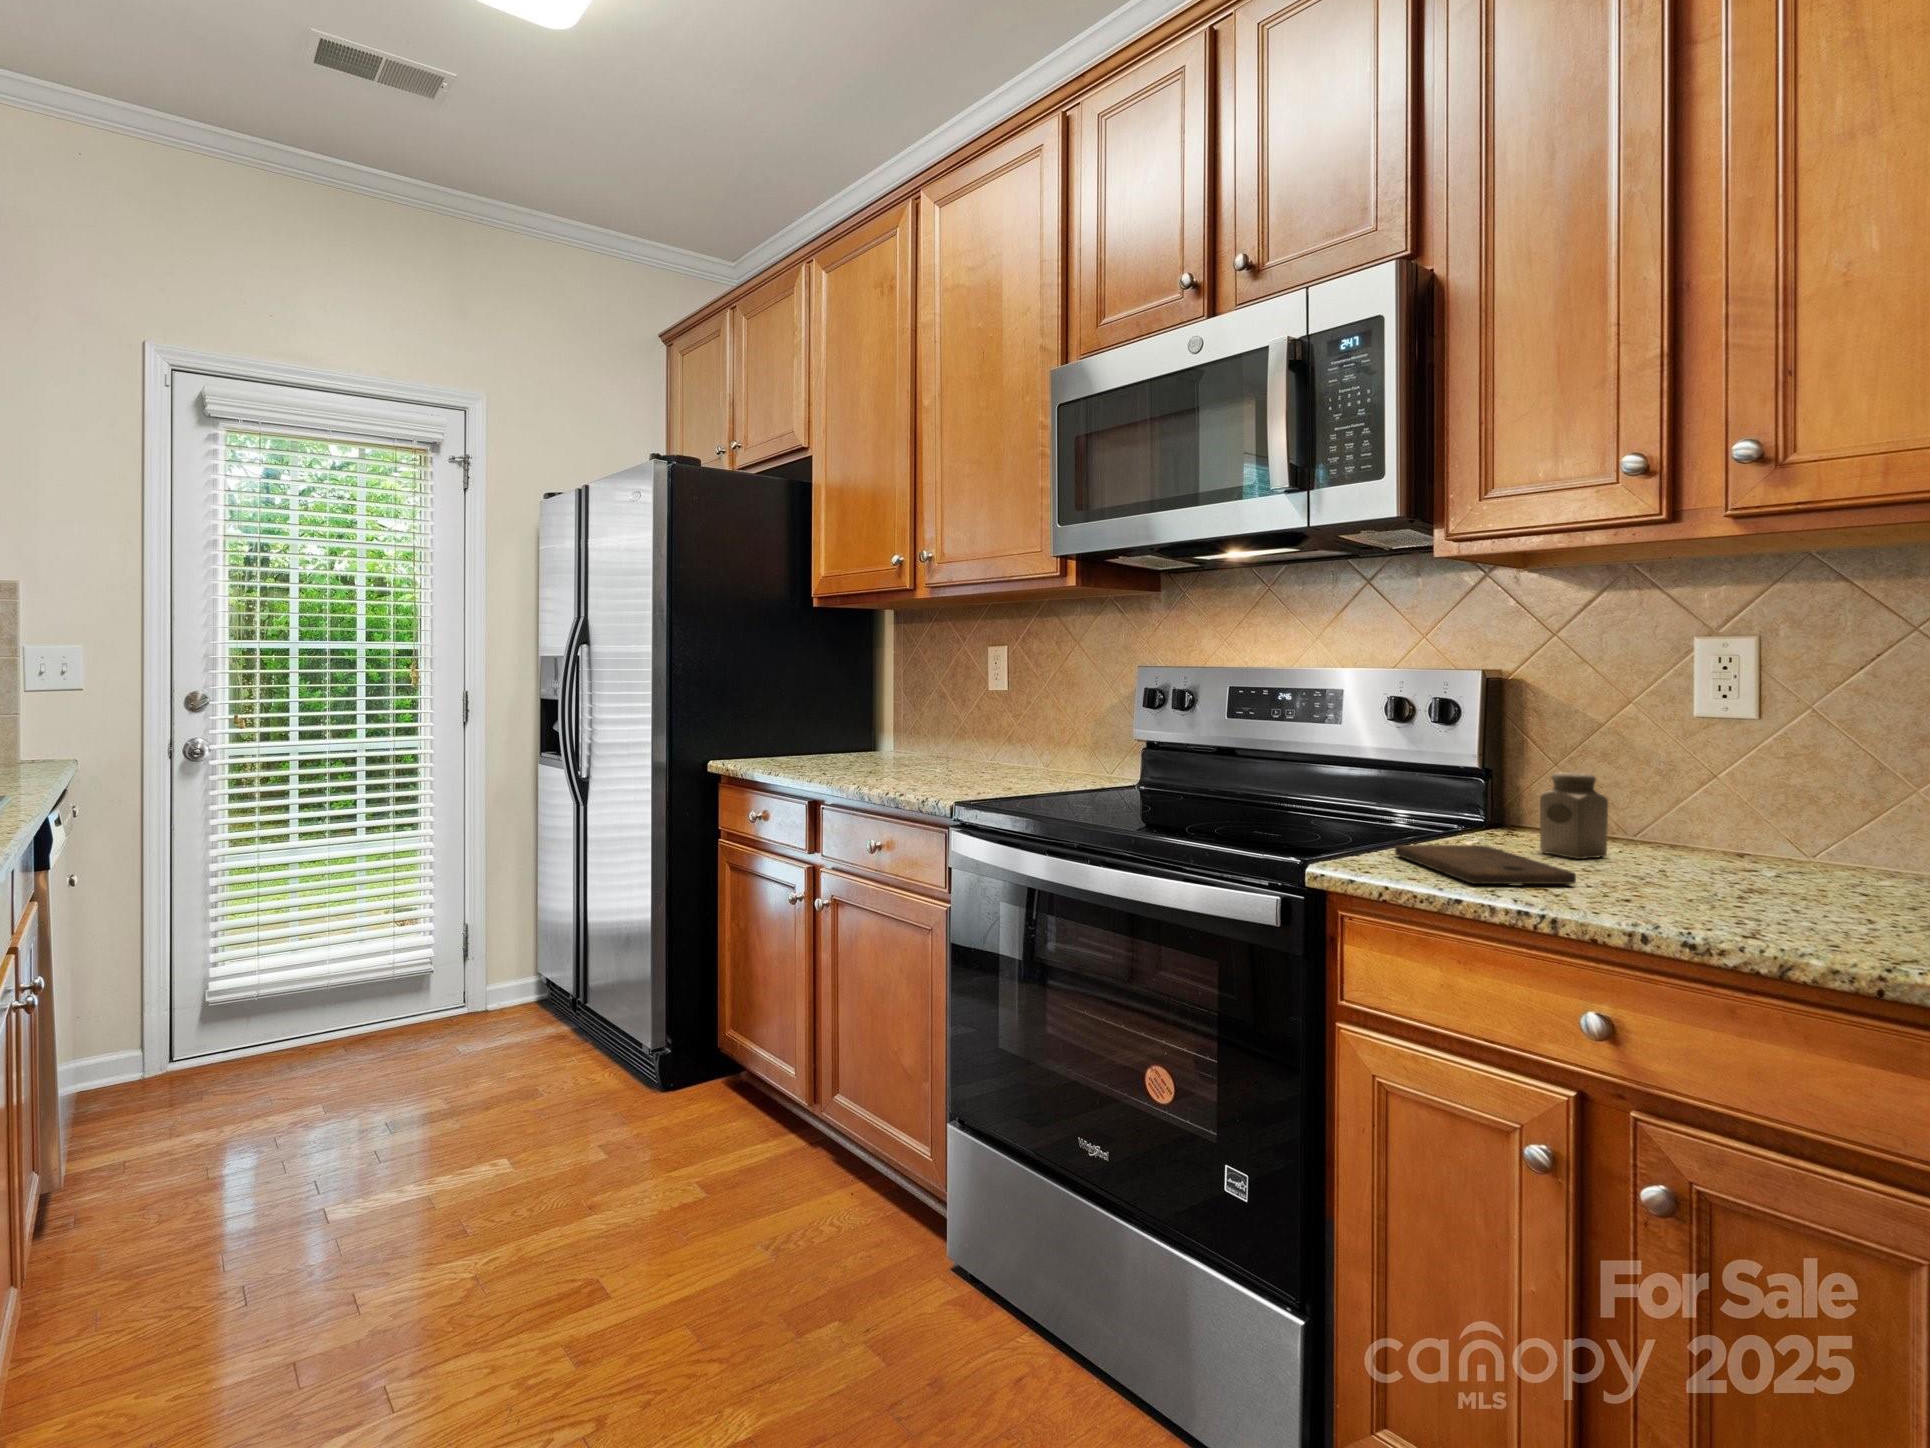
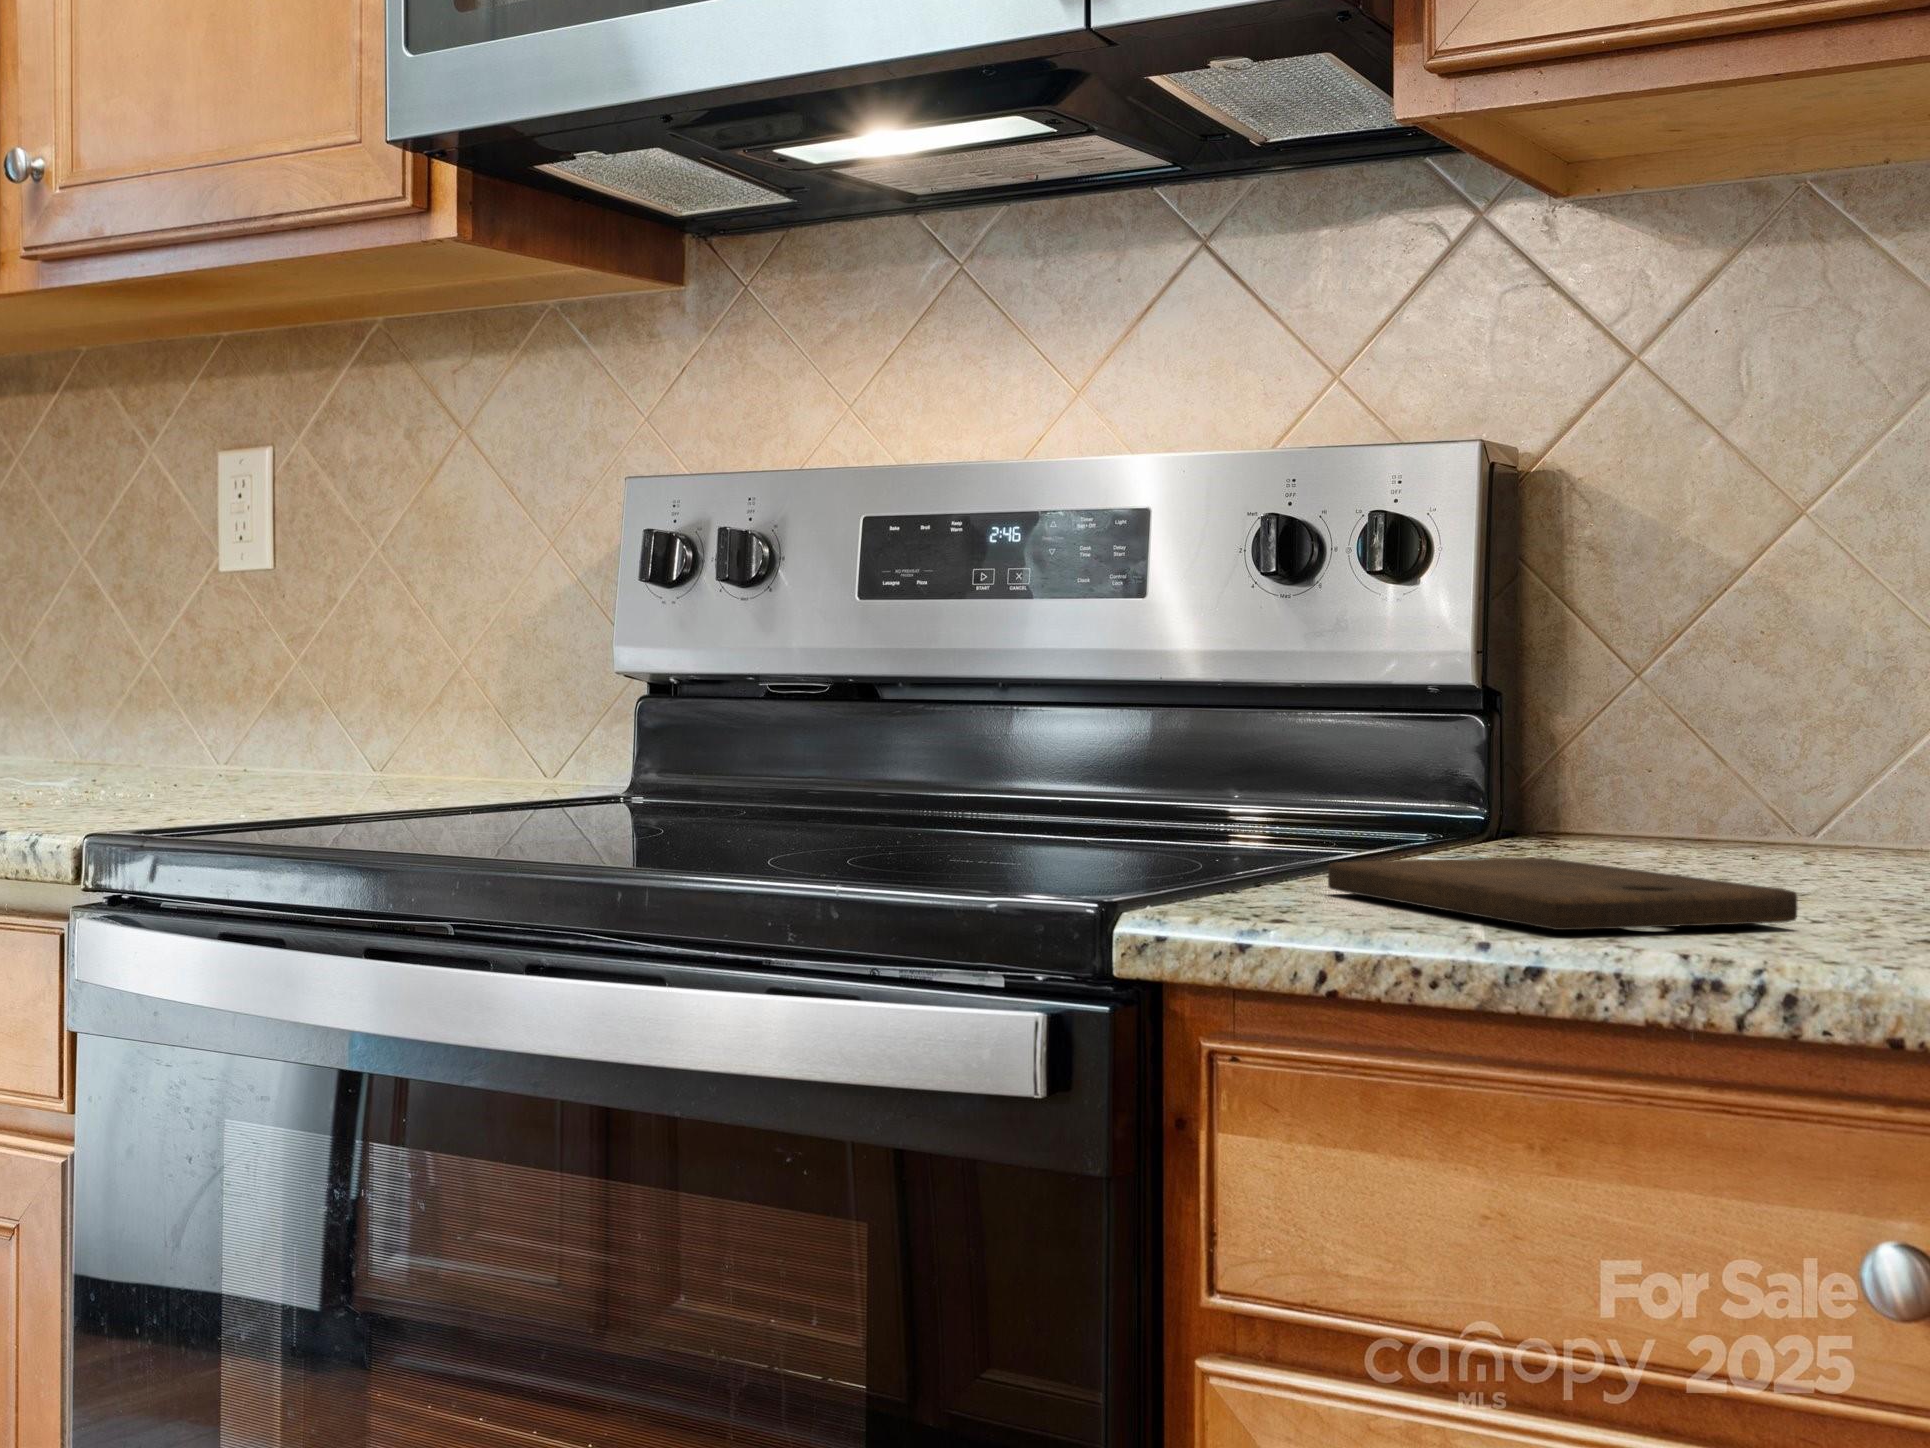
salt shaker: present [1540,772,1608,859] -> none [1659,668,1814,884]

